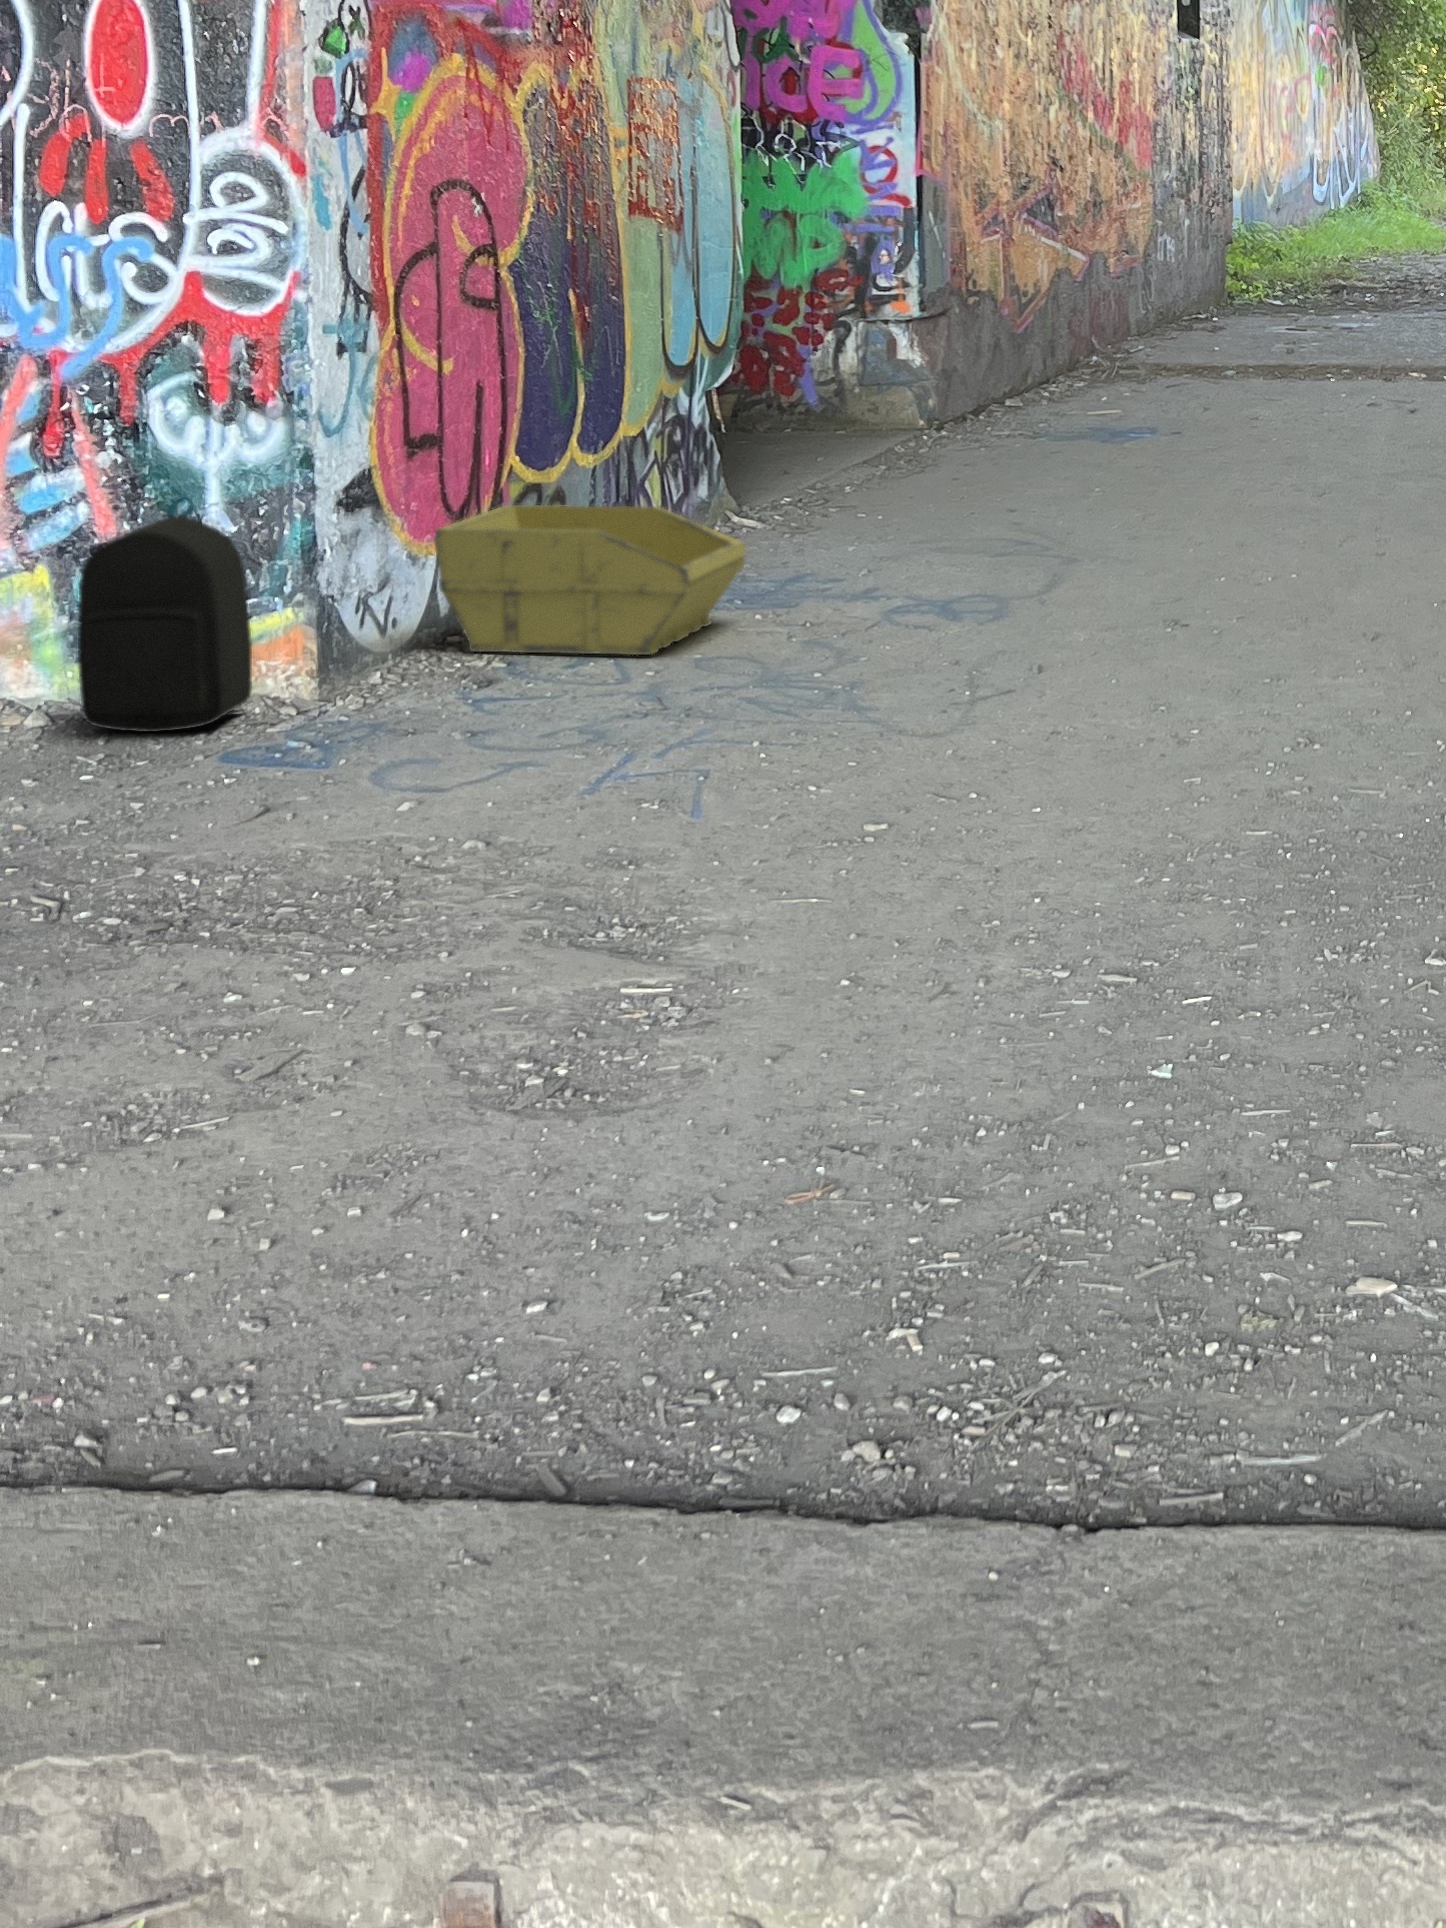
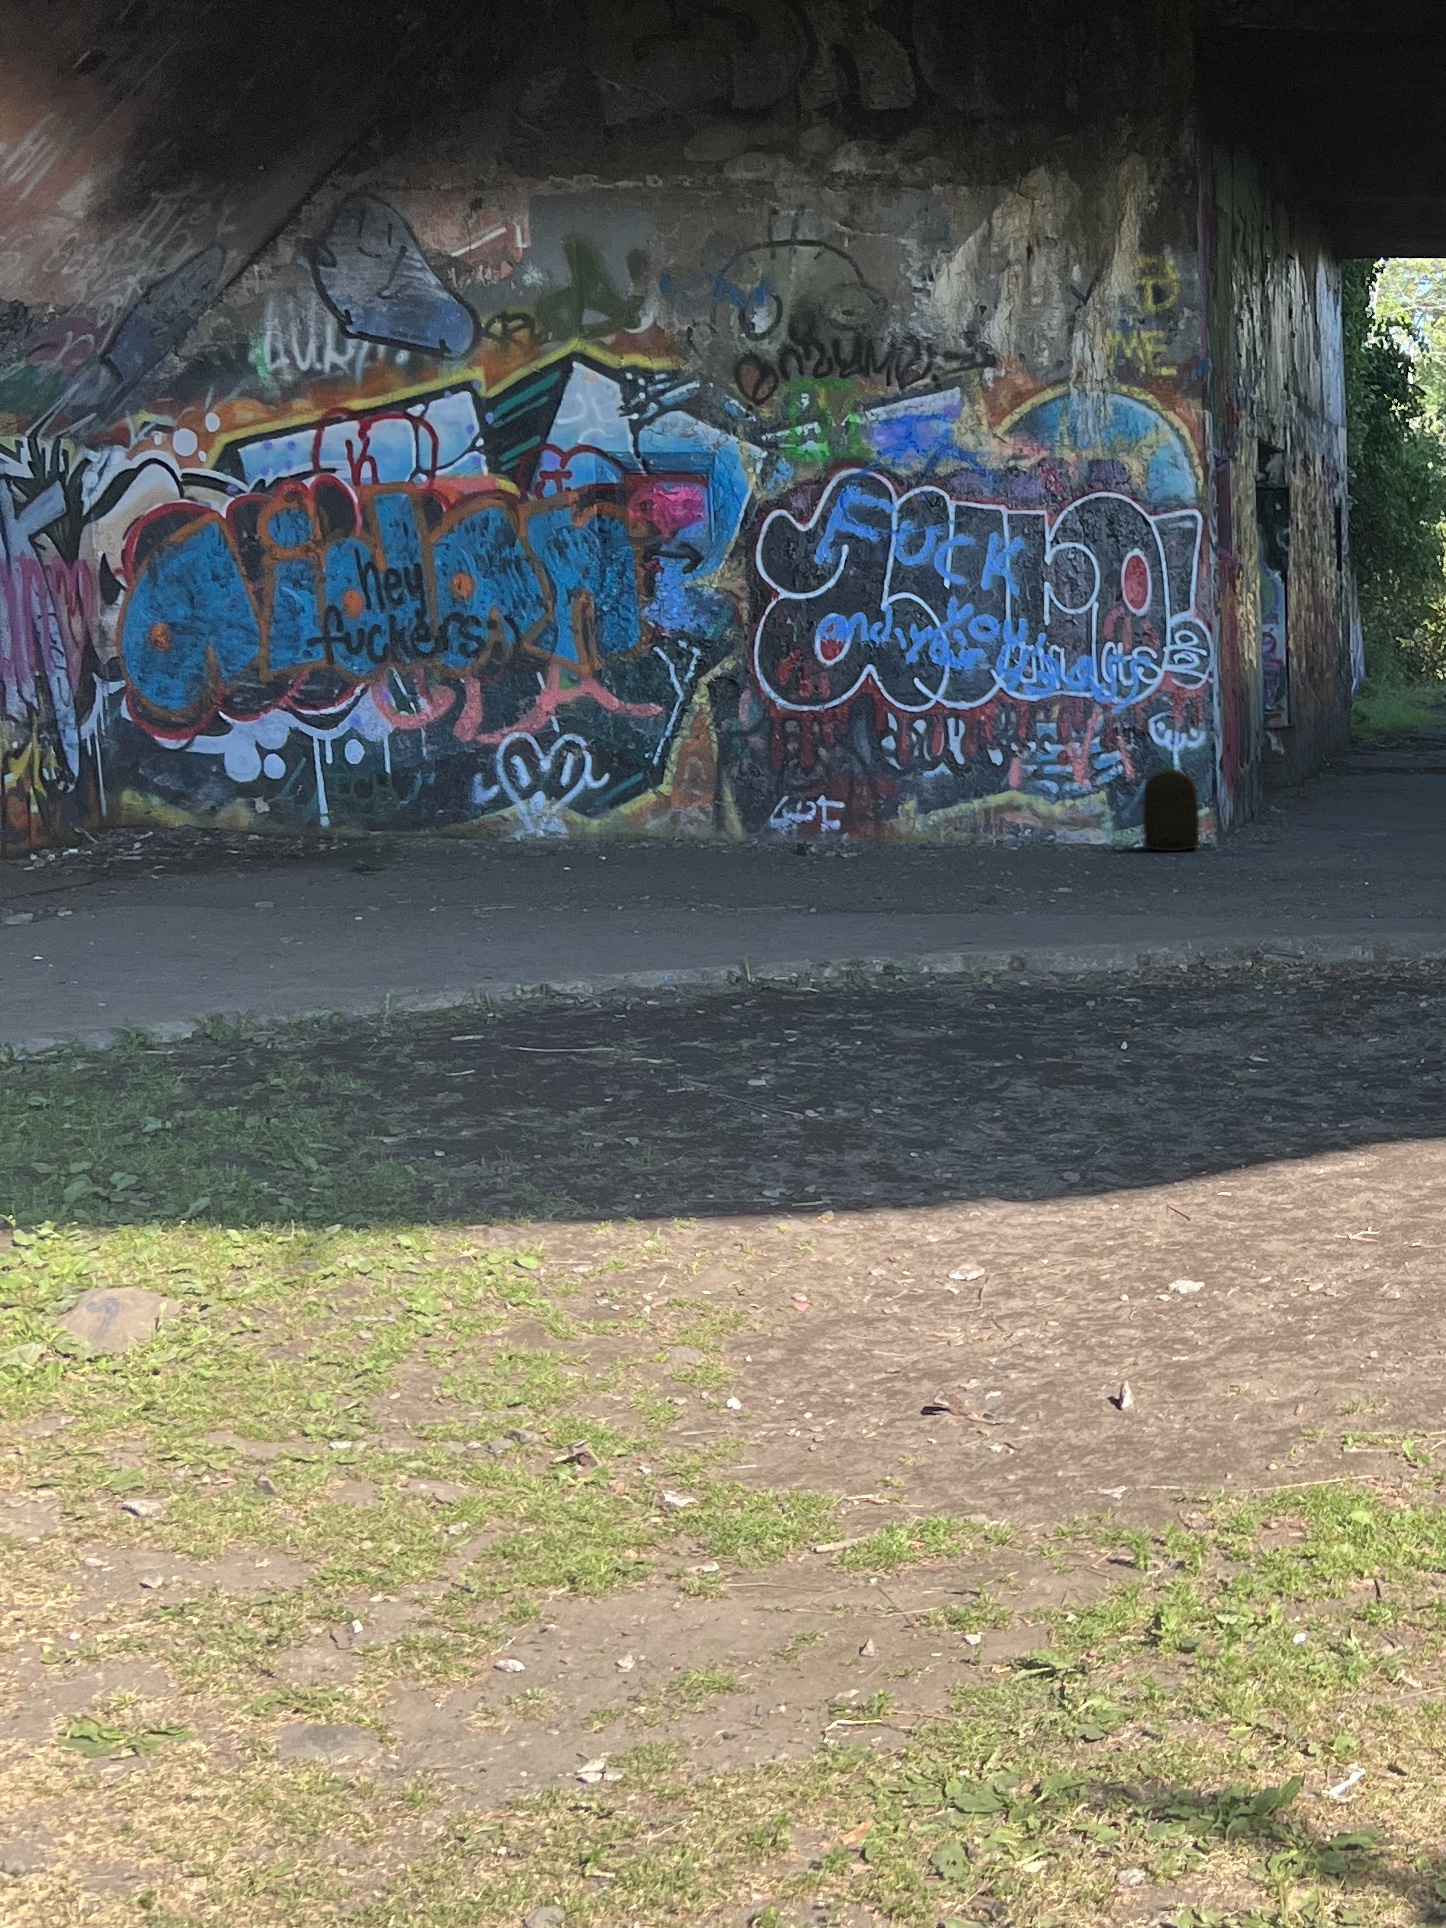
storage bin: present [434,505,746,655] -> none [1235,778,1352,835]

